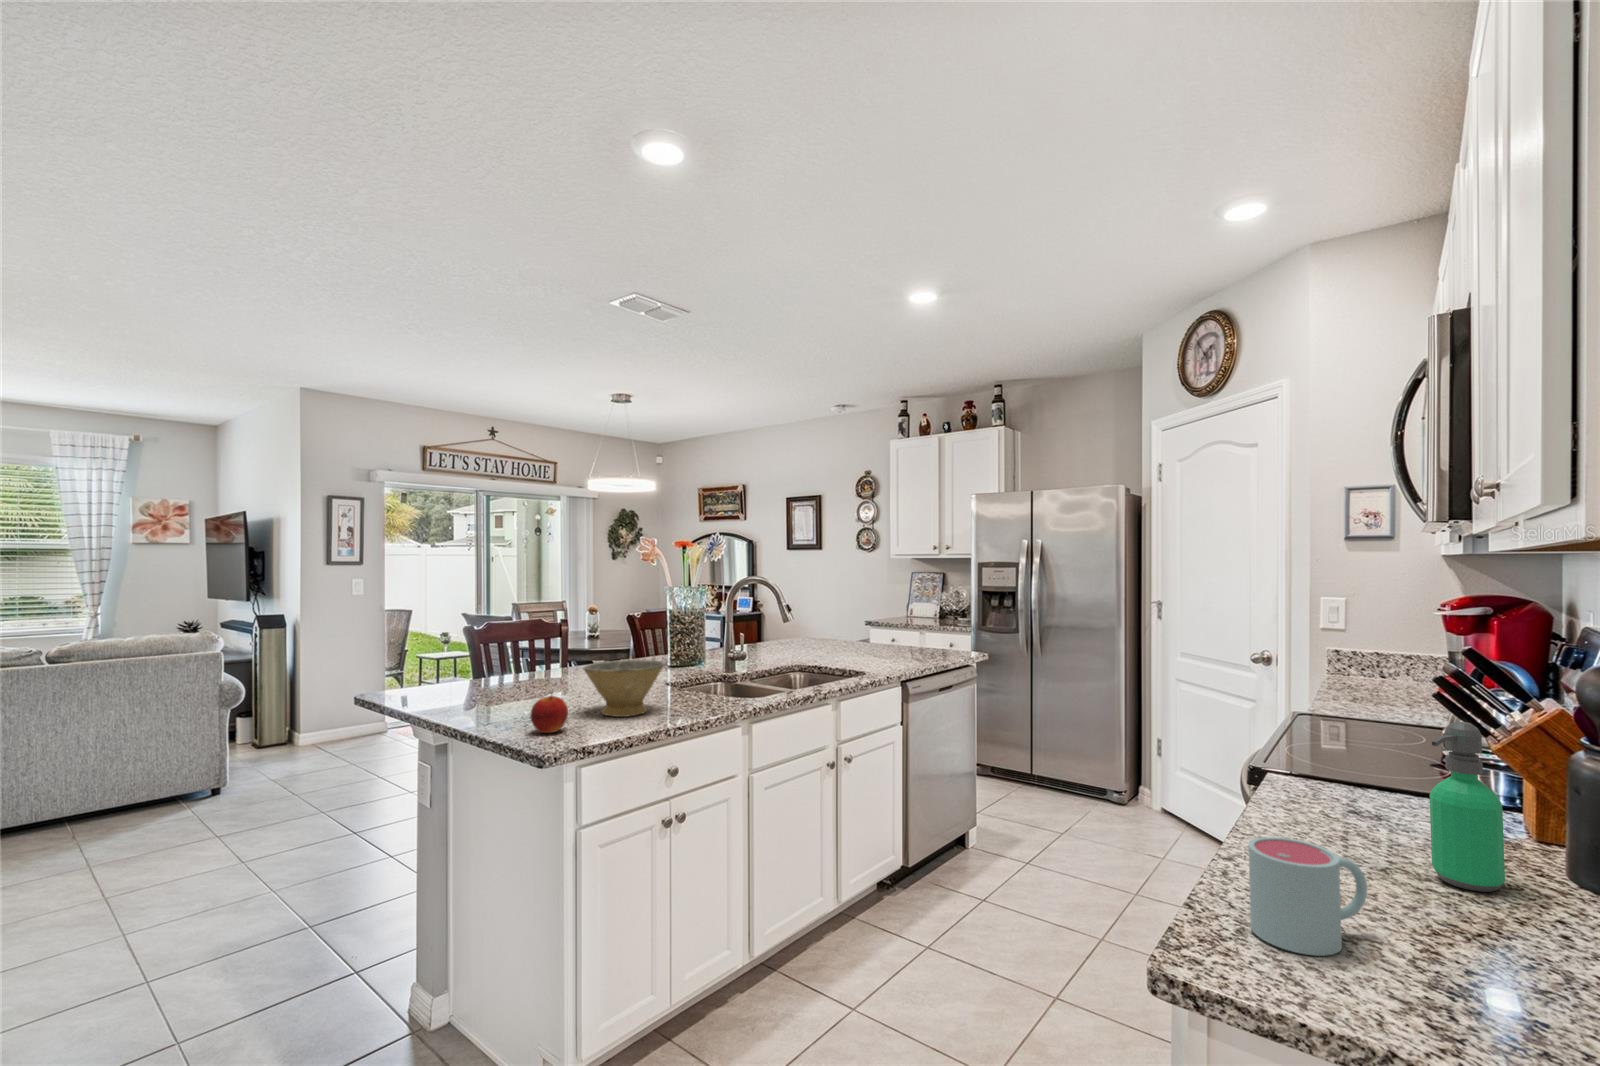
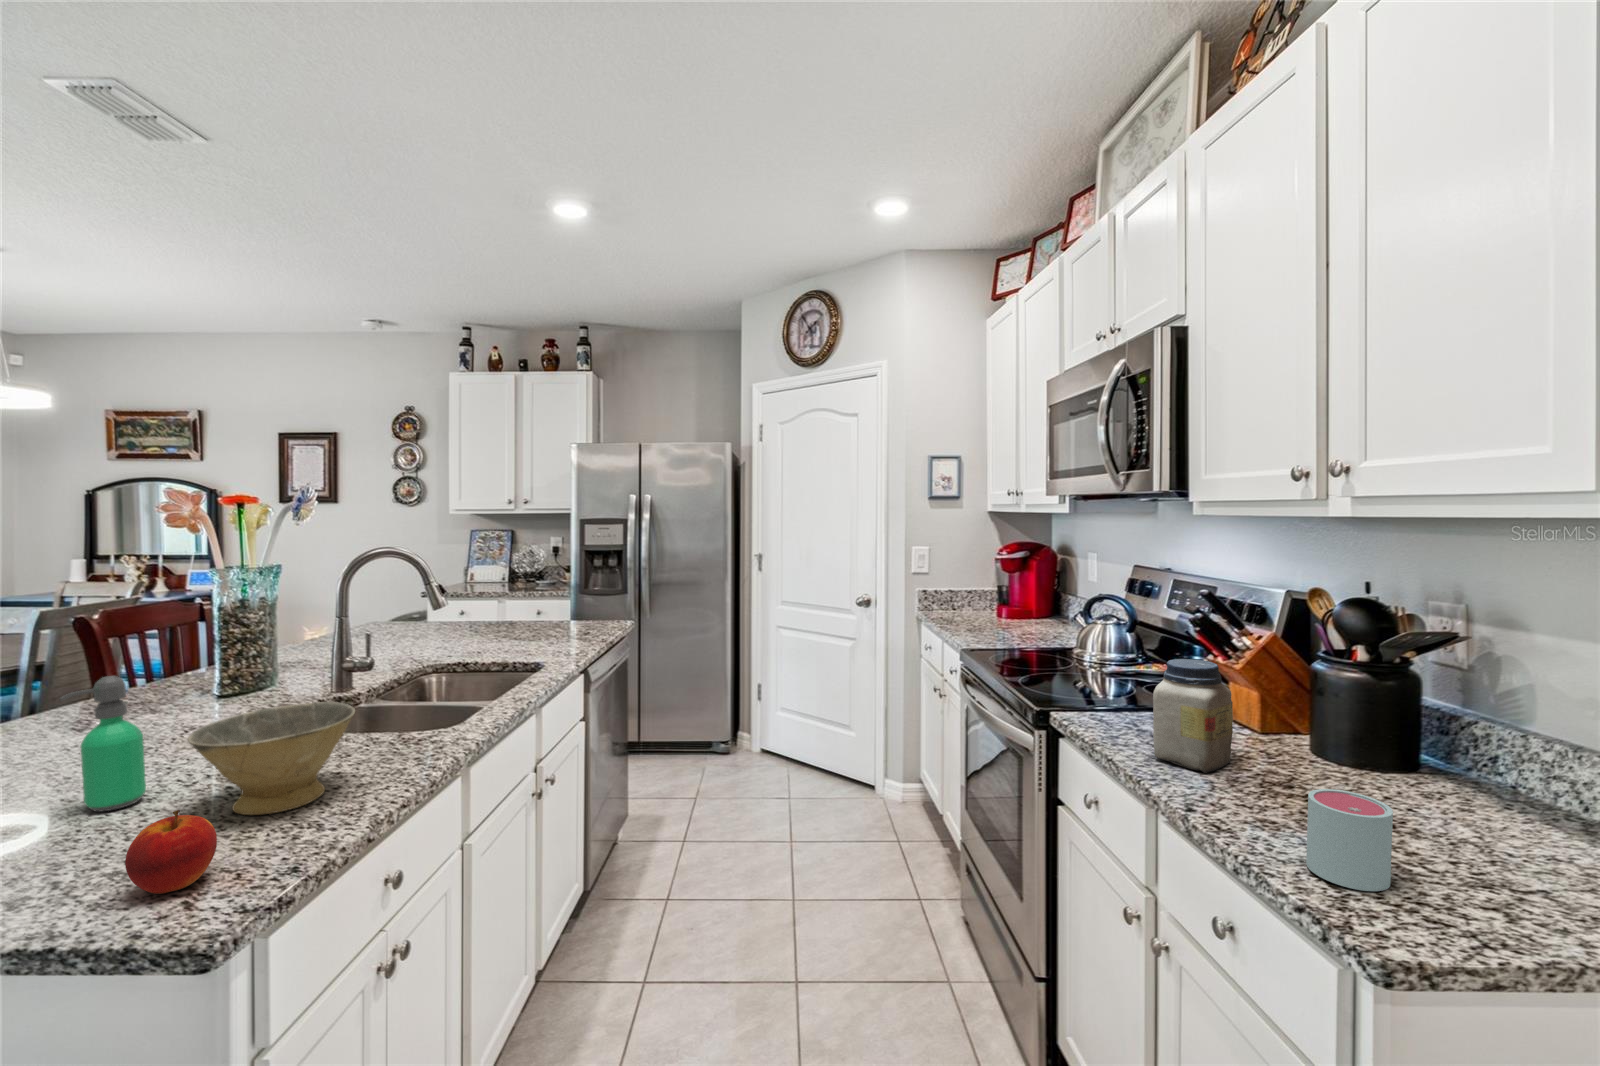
jar: none [1297,712,1407,851] -> present [1153,659,1233,773]
soap dispenser: present [1430,722,1505,892] -> present [60,676,146,812]

